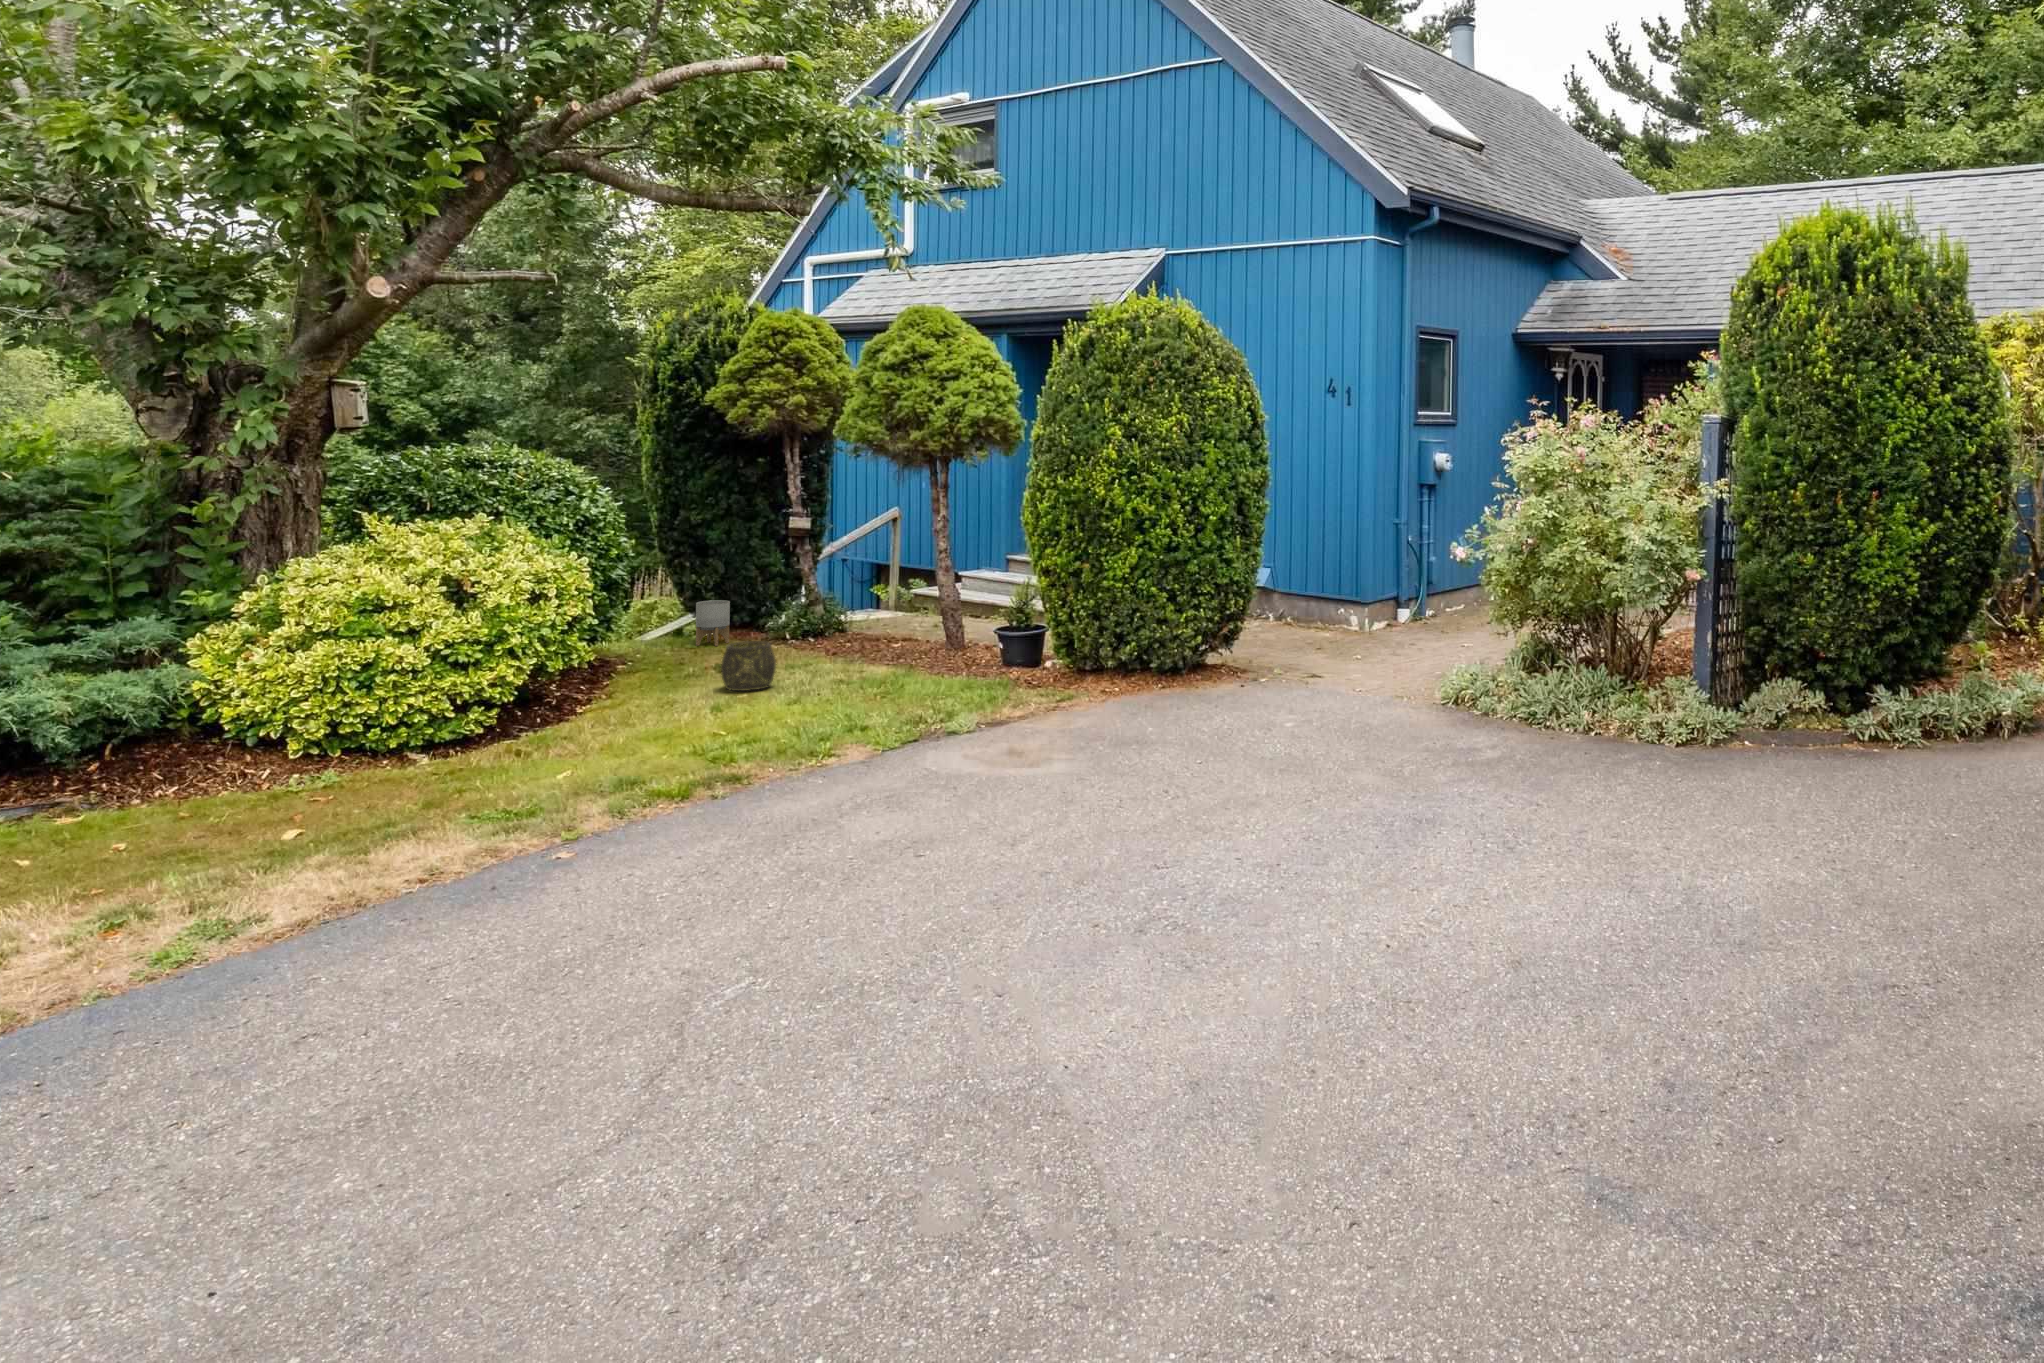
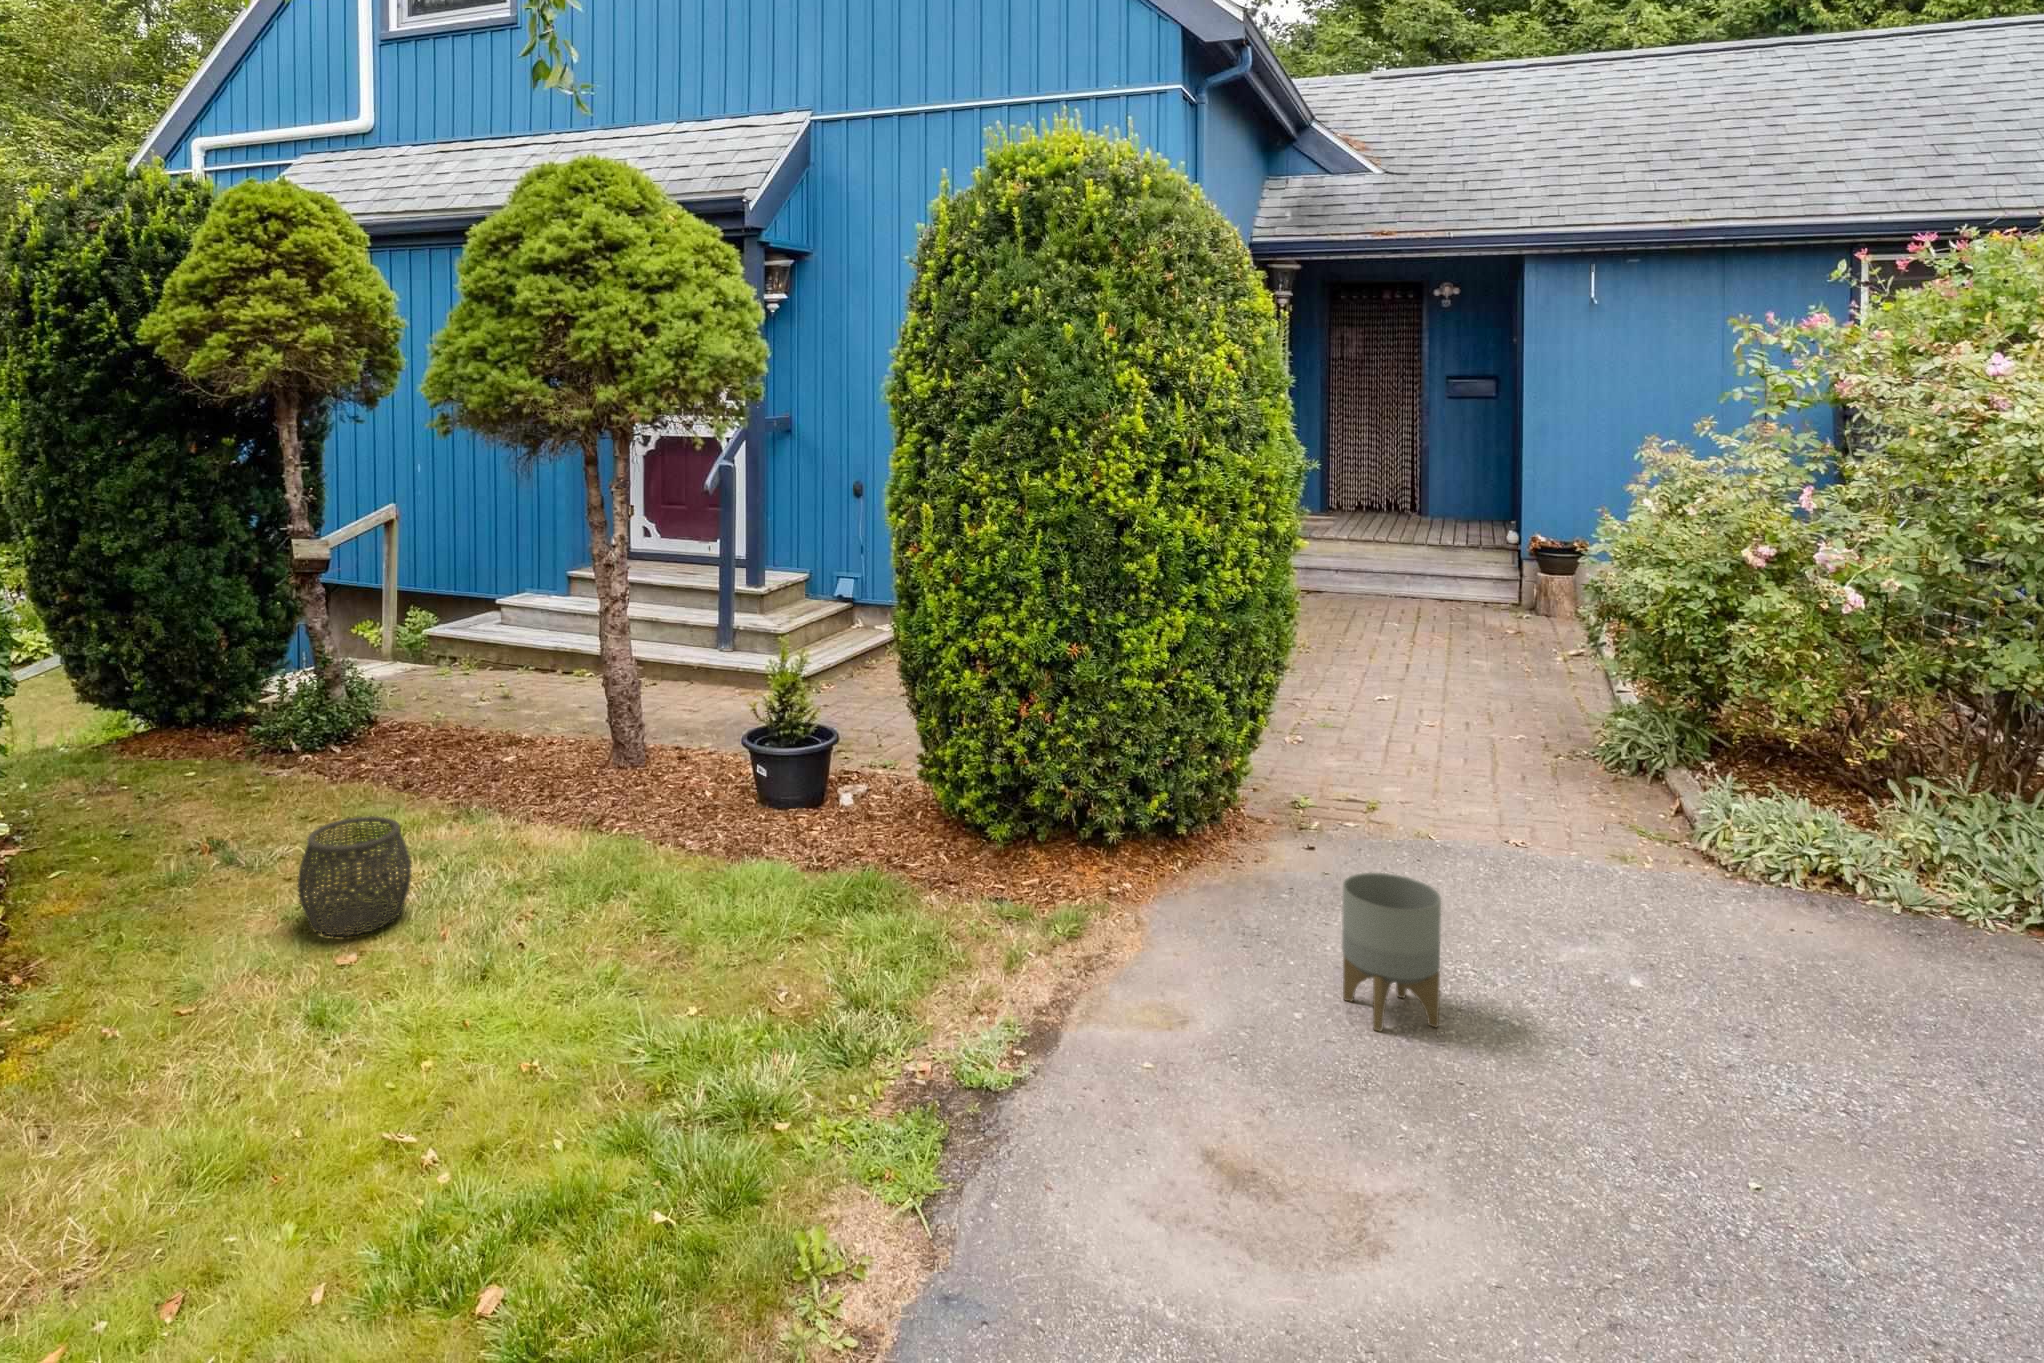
planter: present [696,600,730,646] -> present [1342,873,1441,1031]

